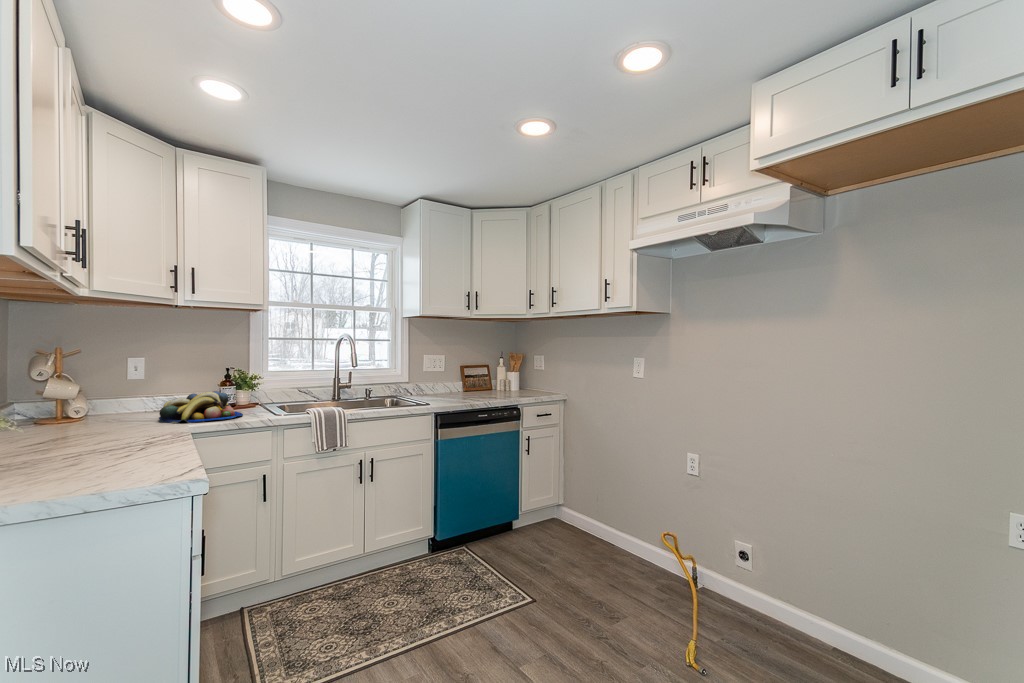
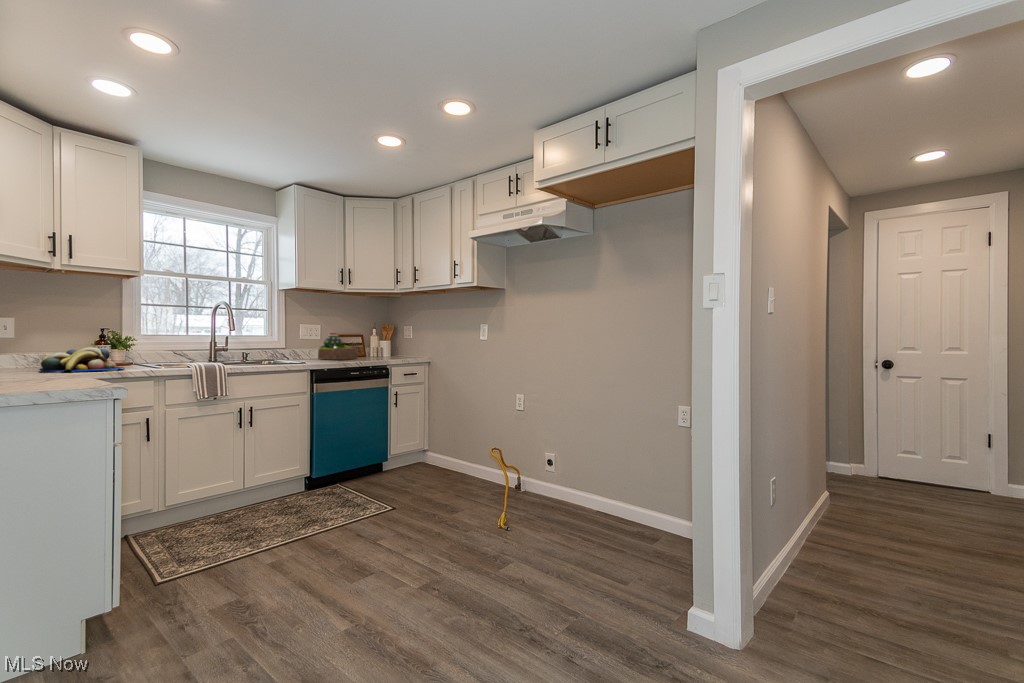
succulent plant: none [443,365,485,397] -> present [318,333,357,360]

